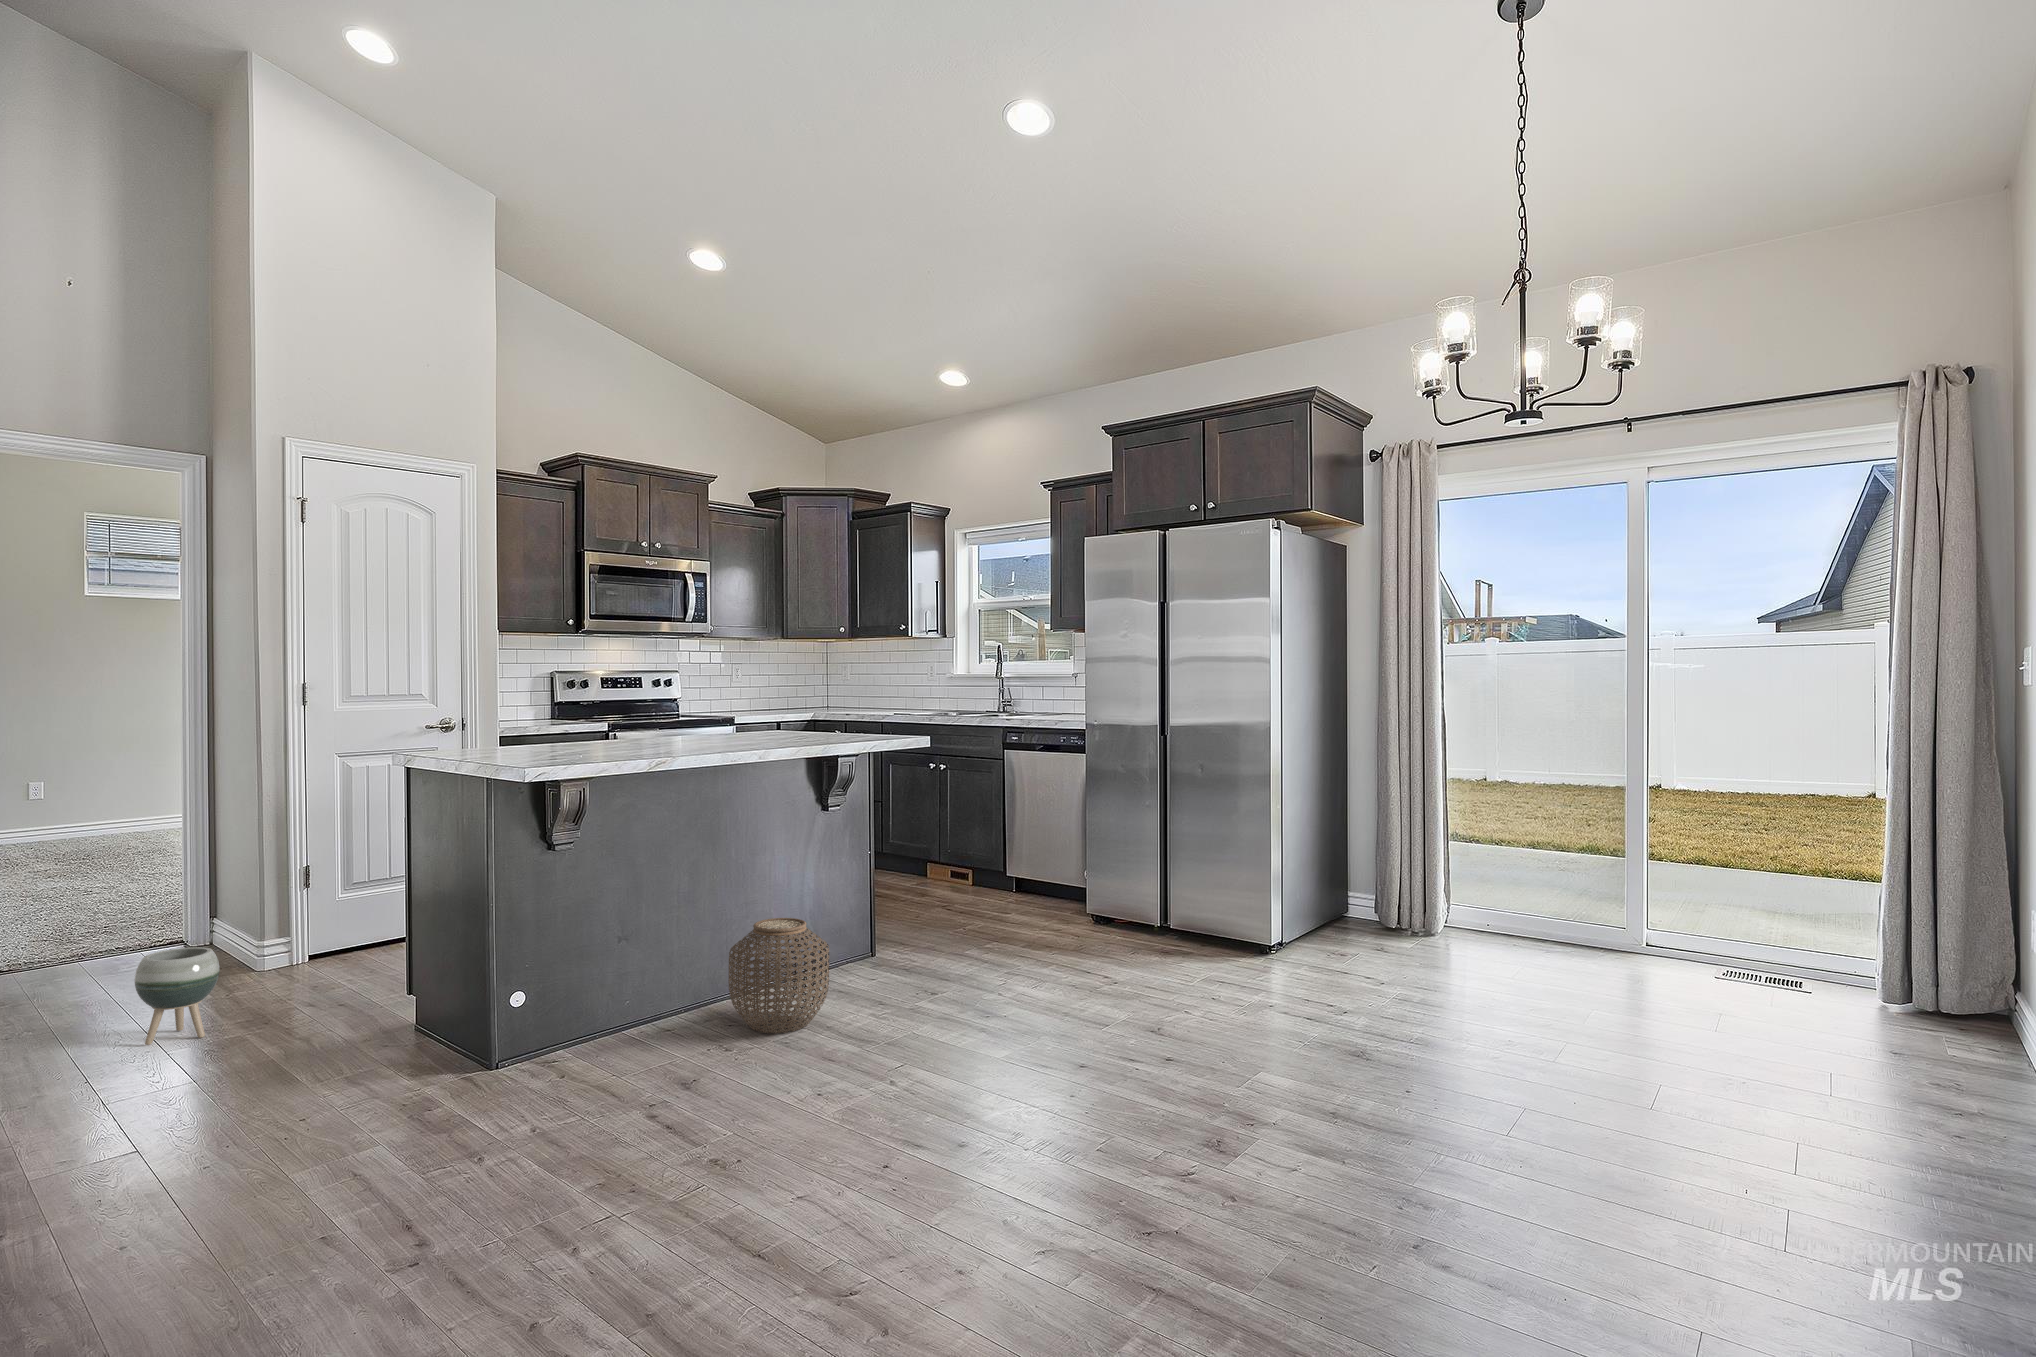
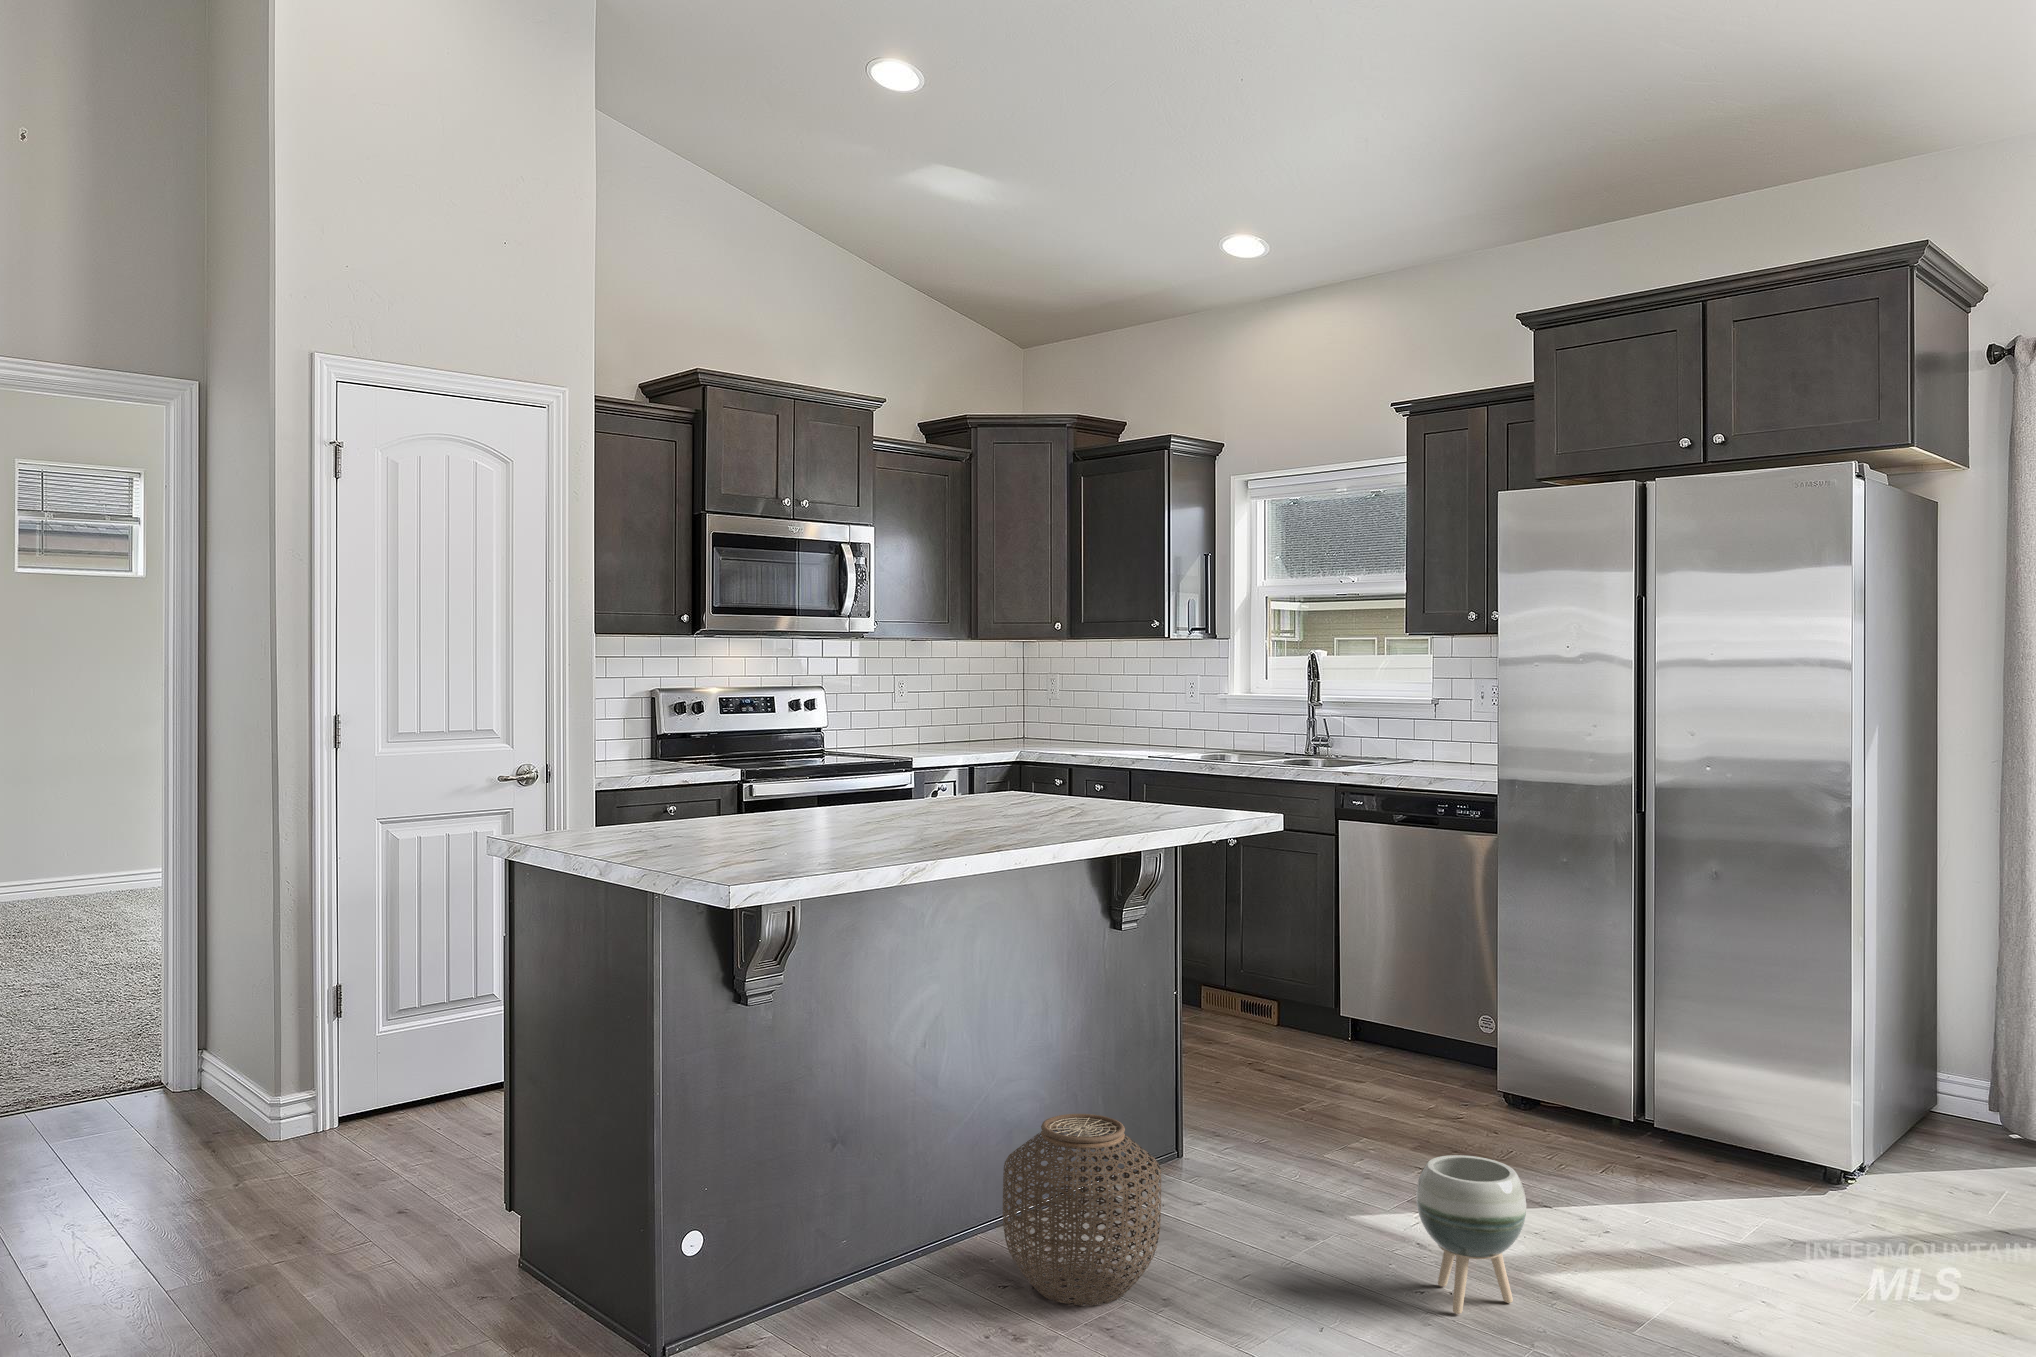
planter: present [135,947,220,1045] -> present [1416,1155,1526,1314]

